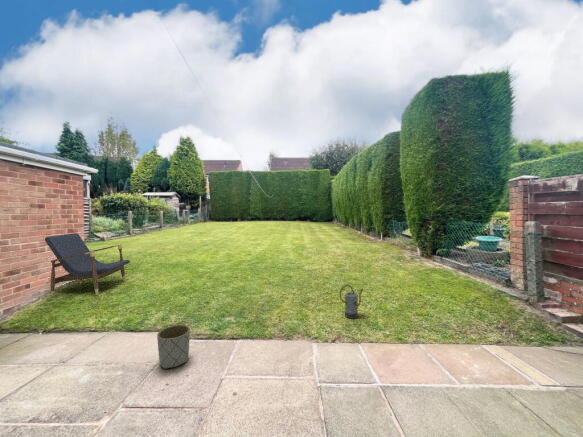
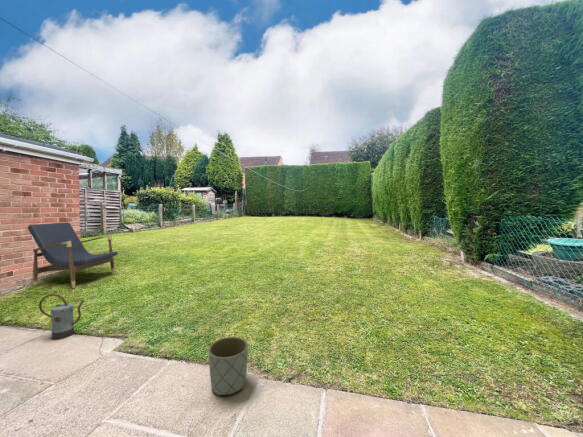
watering can: present [340,285,363,319] -> present [39,294,84,339]
planter: present [157,325,190,369] -> present [209,337,248,396]

